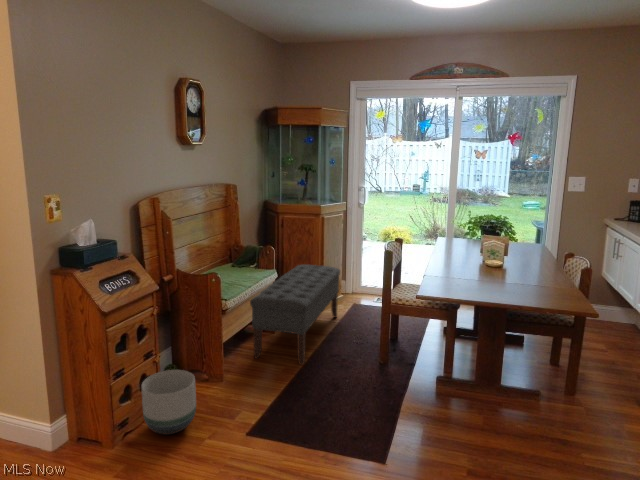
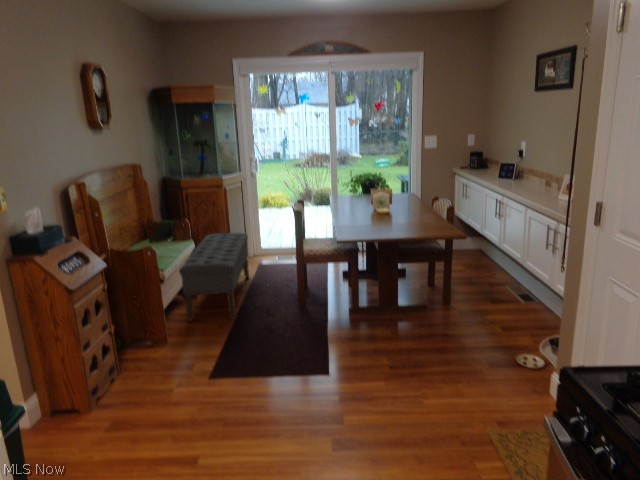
planter: present [141,370,196,435] -> none [108,336,160,392]

